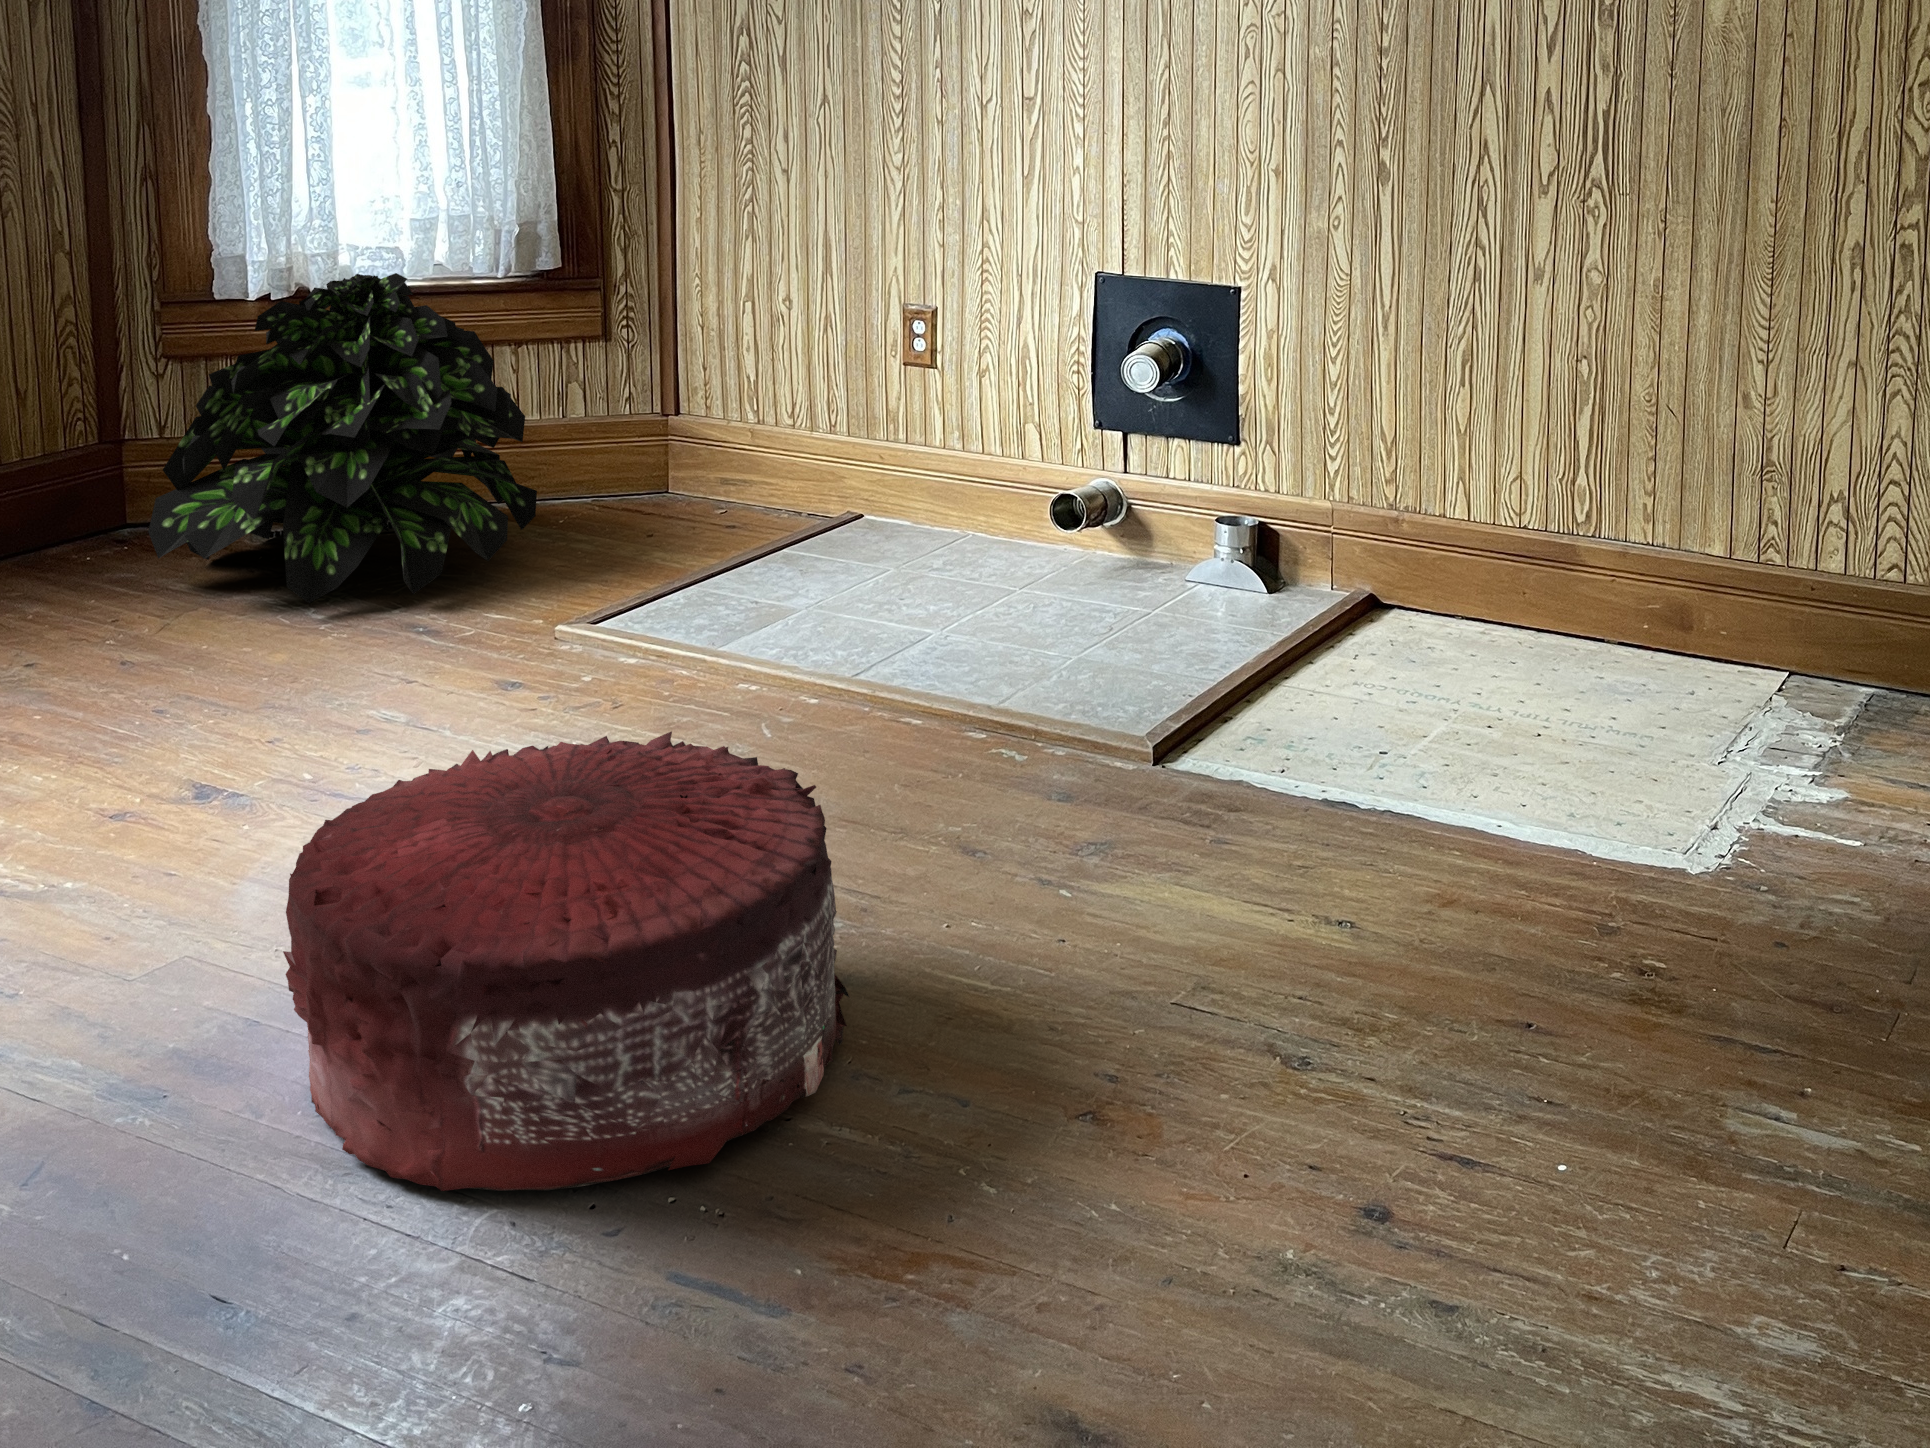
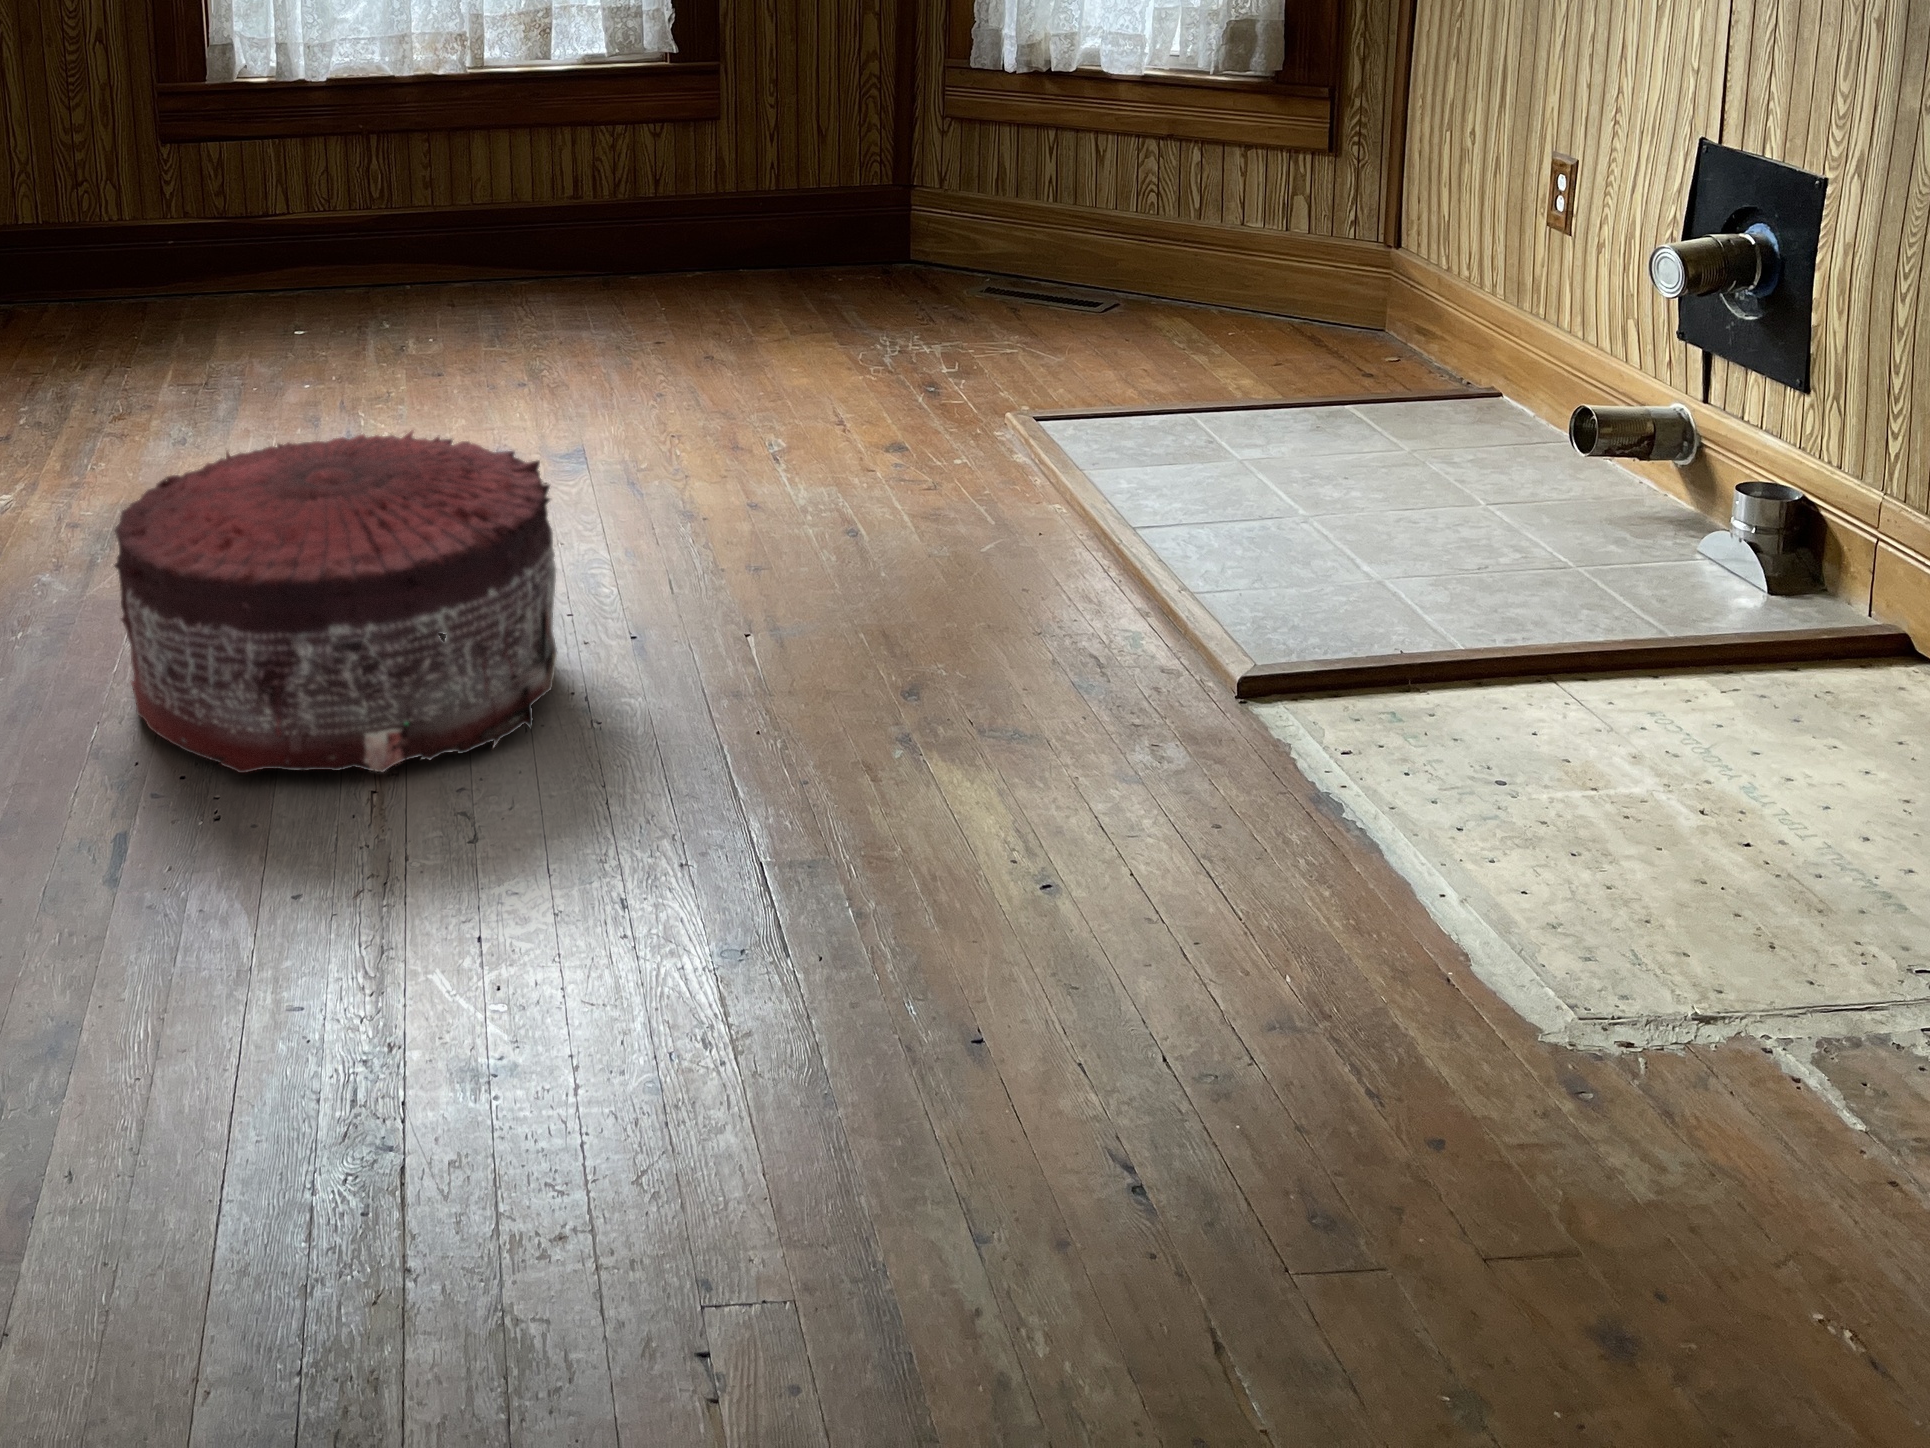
potted plant: present [148,273,537,603] -> none [806,50,1147,352]

